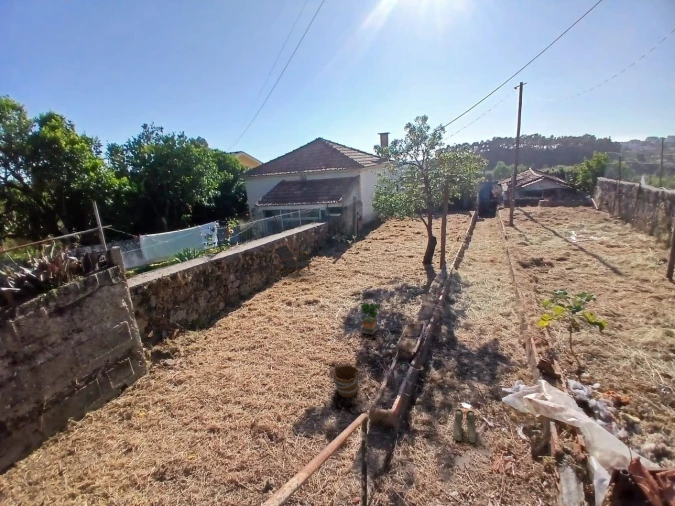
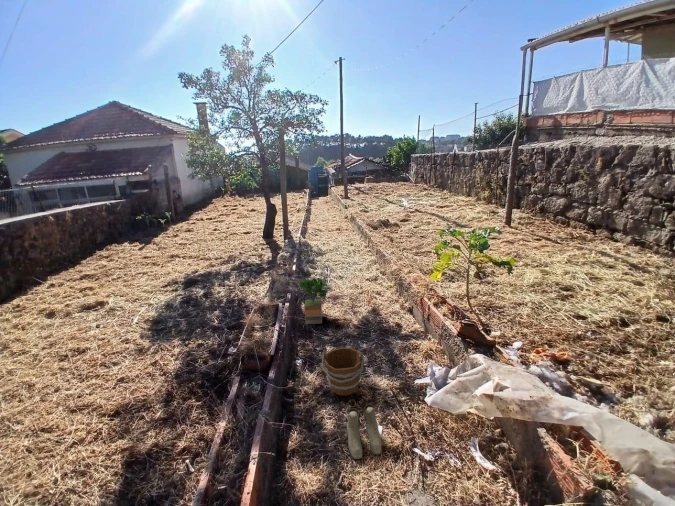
lounge chair: present [275,245,312,279] -> none [14,226,95,281]
potted tree: present [361,303,380,335] -> present [298,278,328,324]
bucket: present [333,365,359,397] -> present [322,348,364,396]

